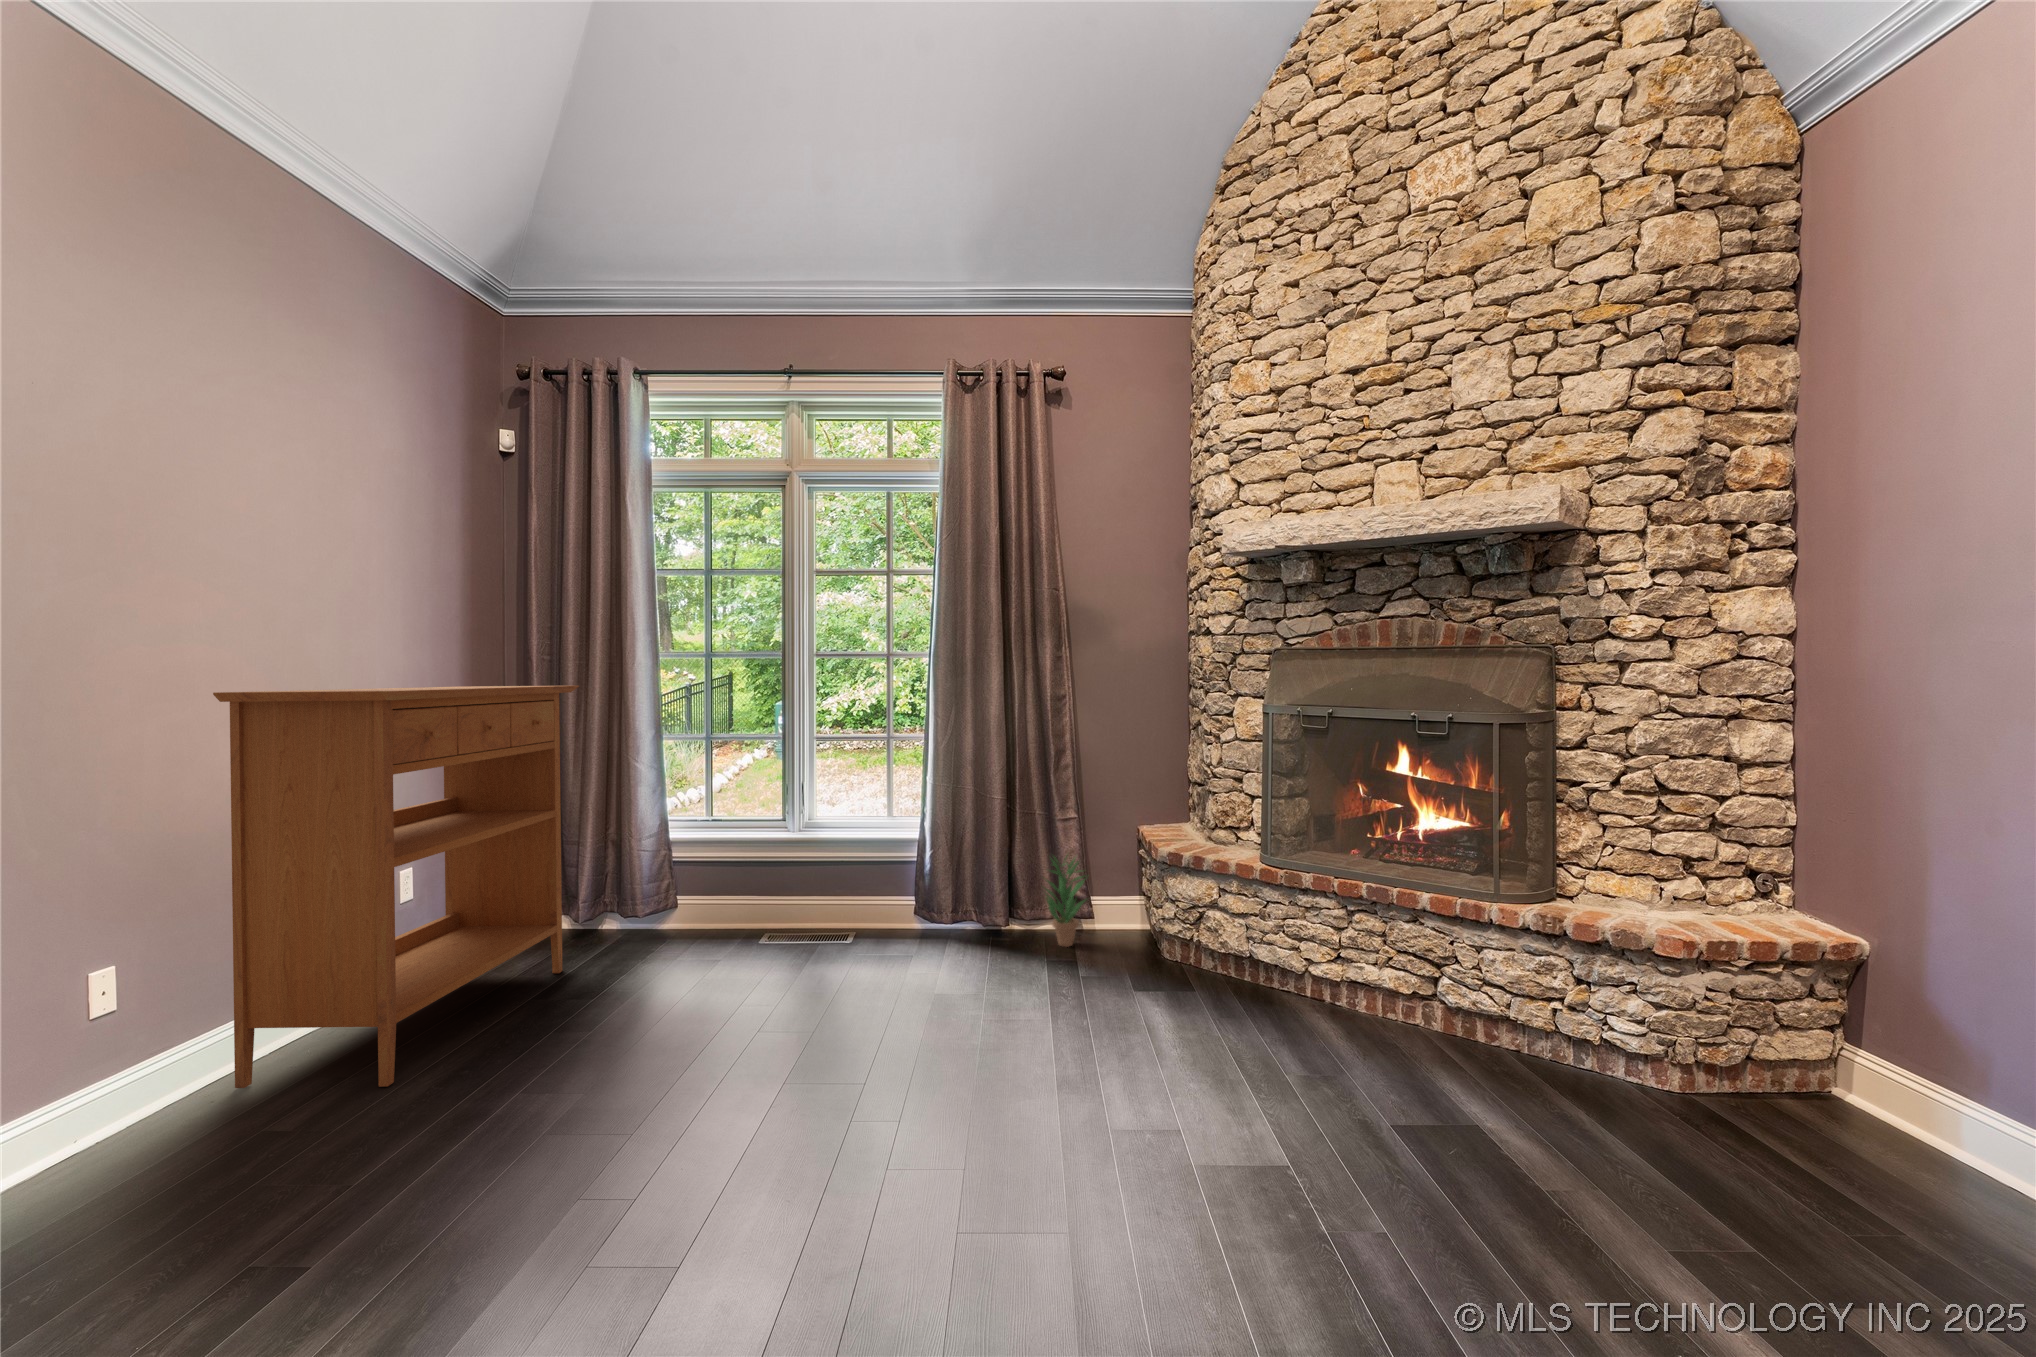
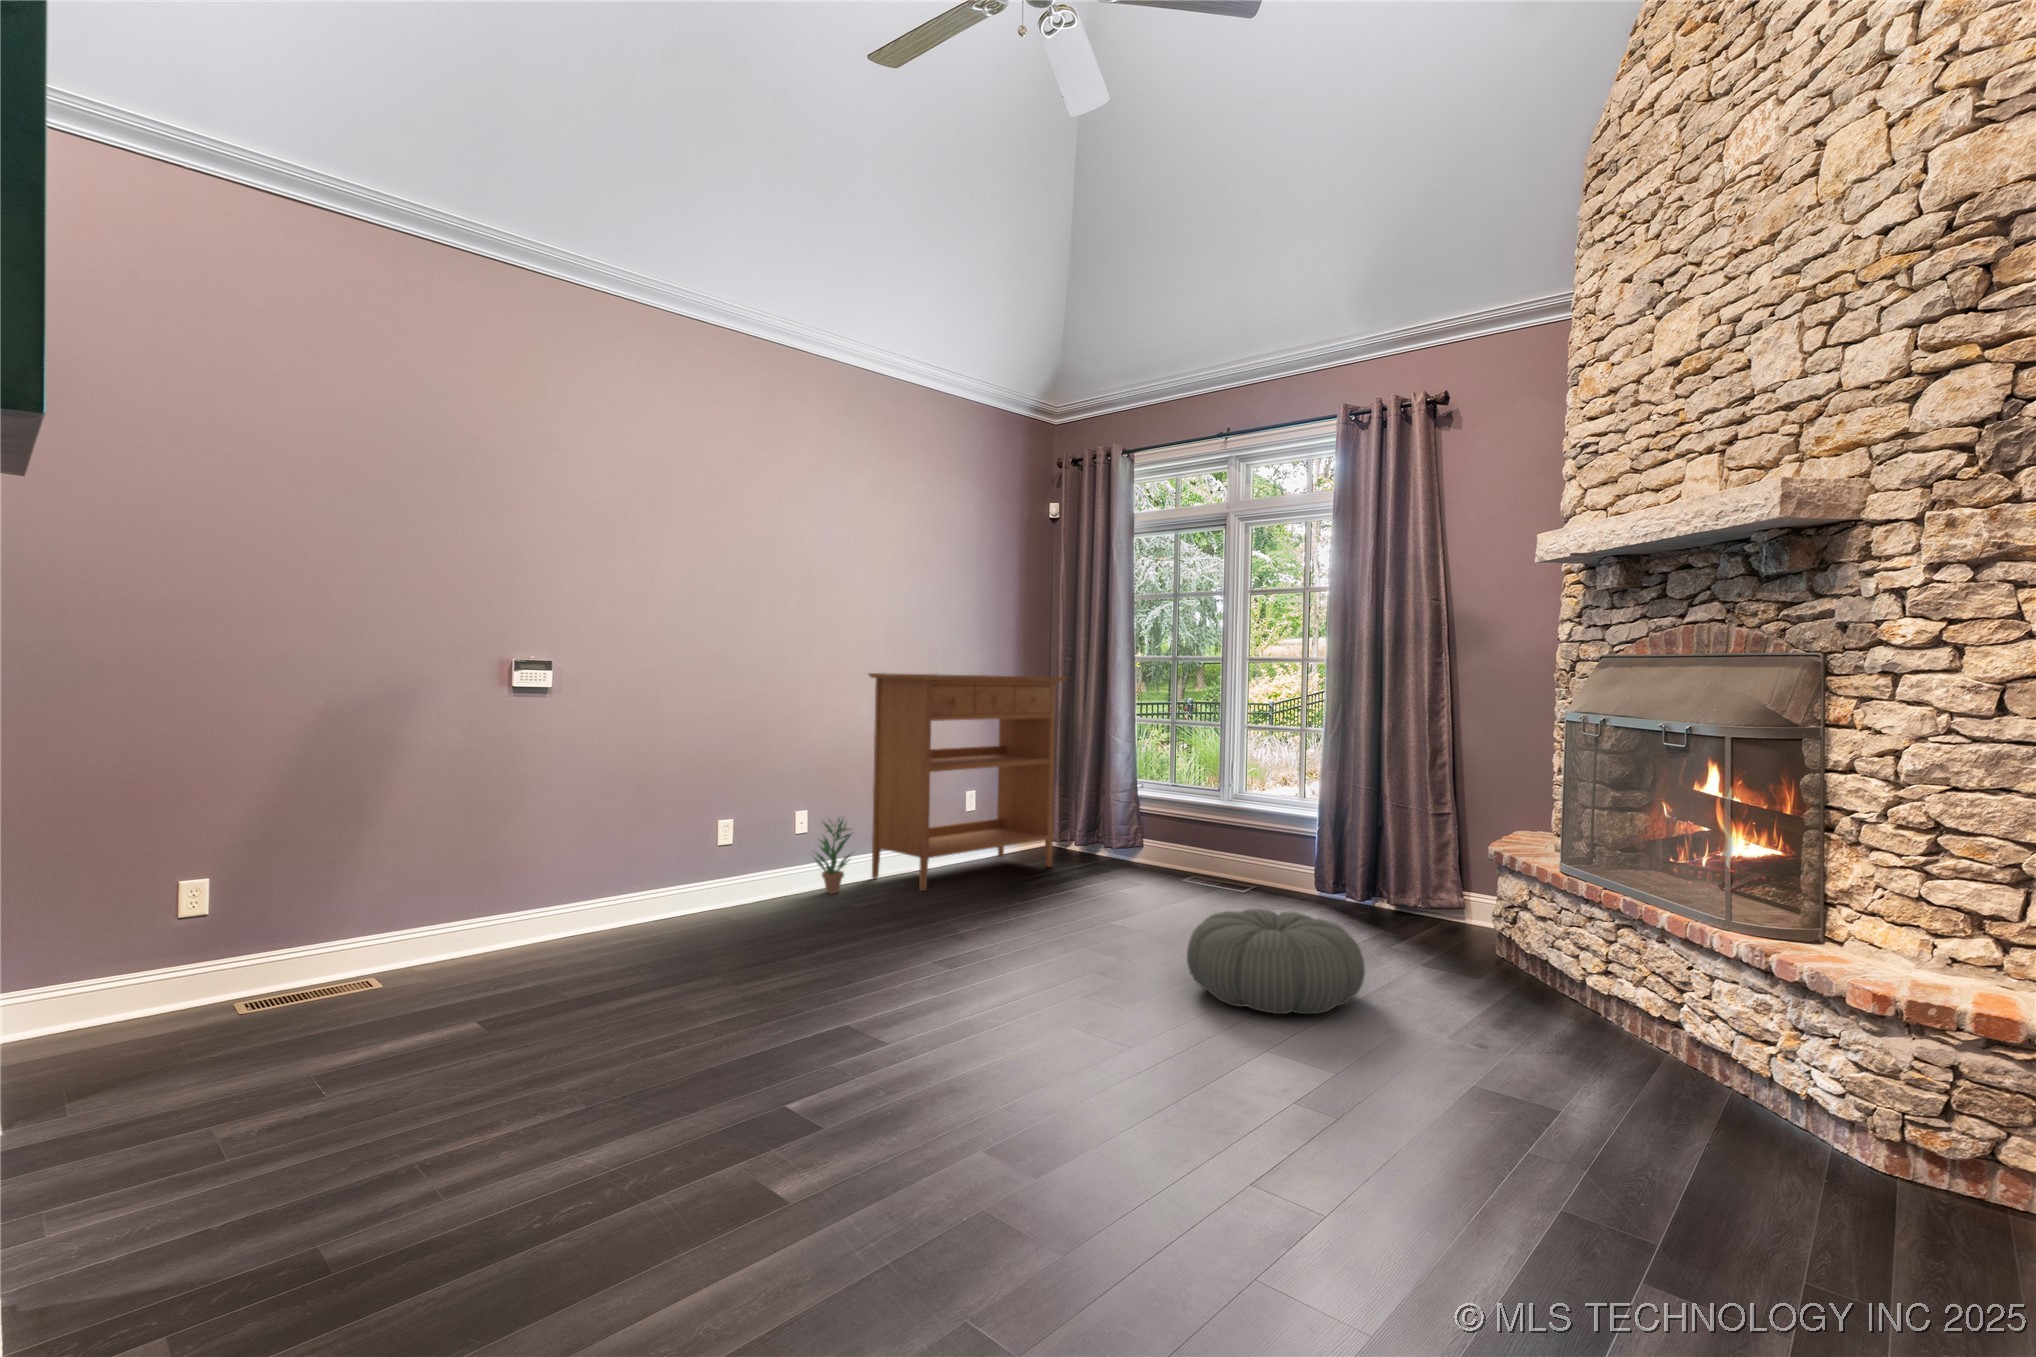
potted plant: present [1045,855,1085,947] -> present [815,819,851,894]
pouf: none [1005,976,1233,1136] -> present [1187,909,1365,1014]

